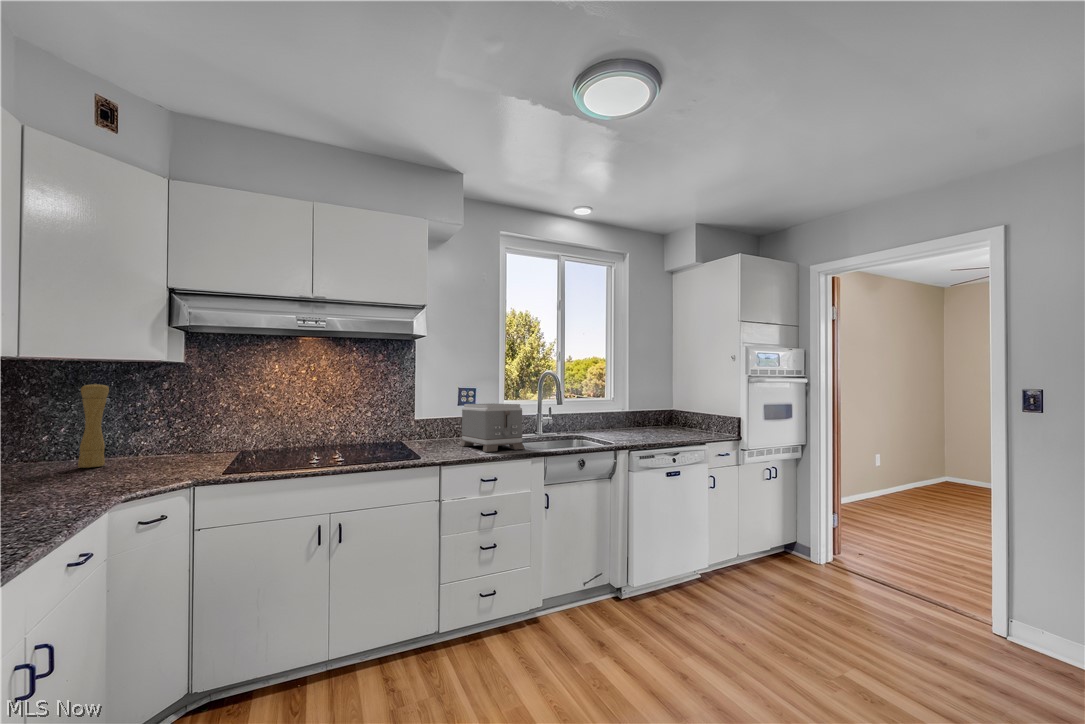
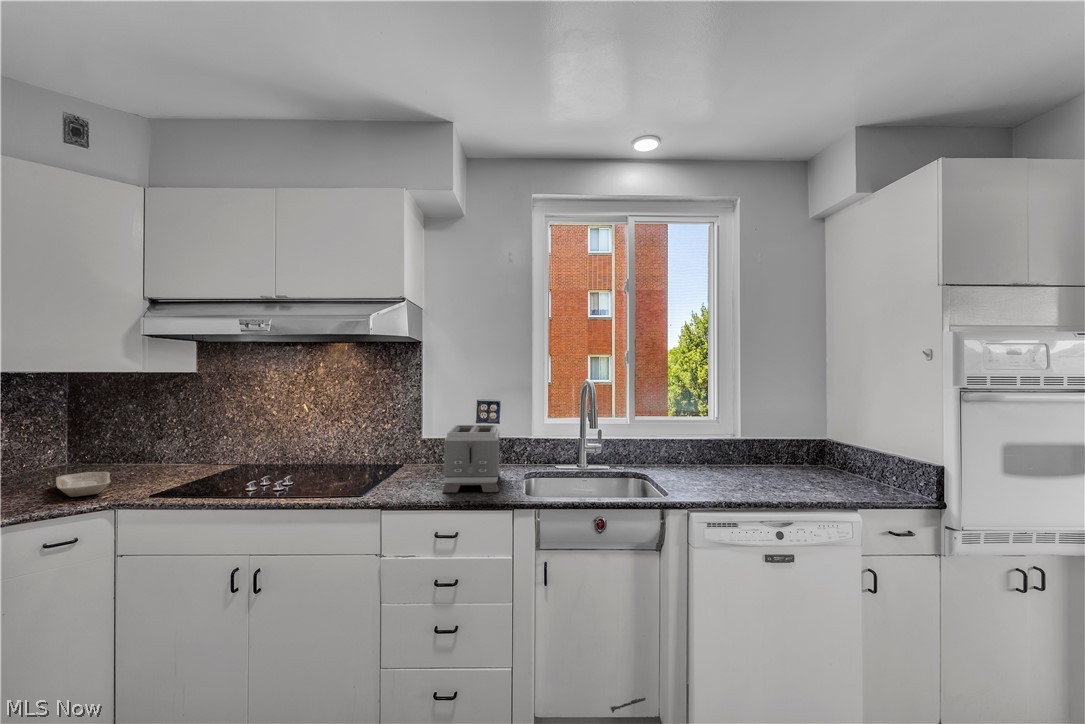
pepper mill: present [78,383,109,468] -> none [98,397,121,473]
tray: none [72,460,171,480] -> present [56,472,111,497]

